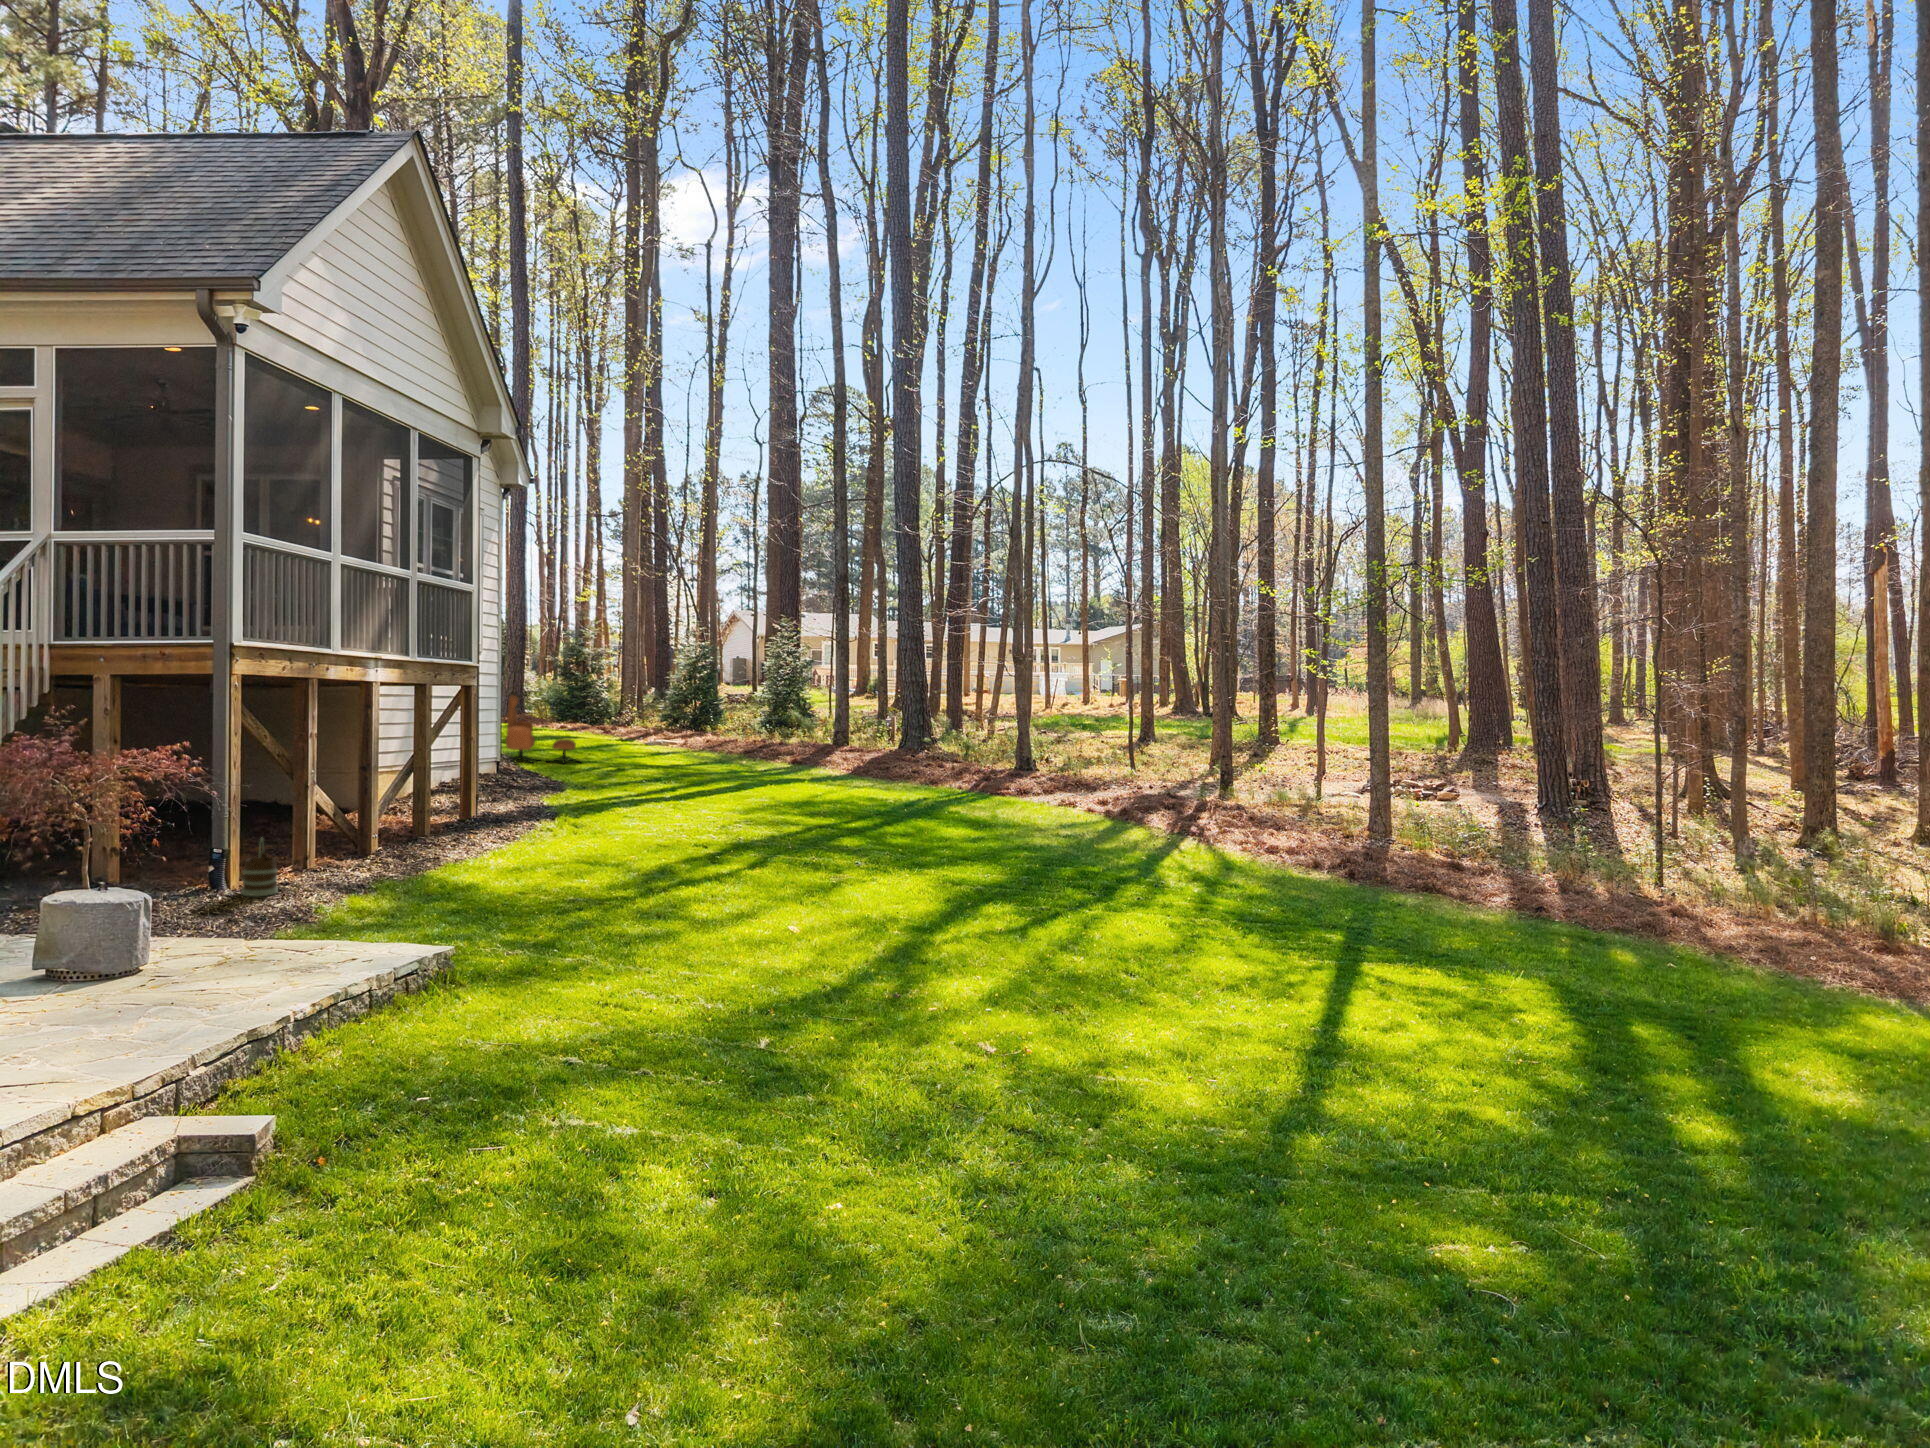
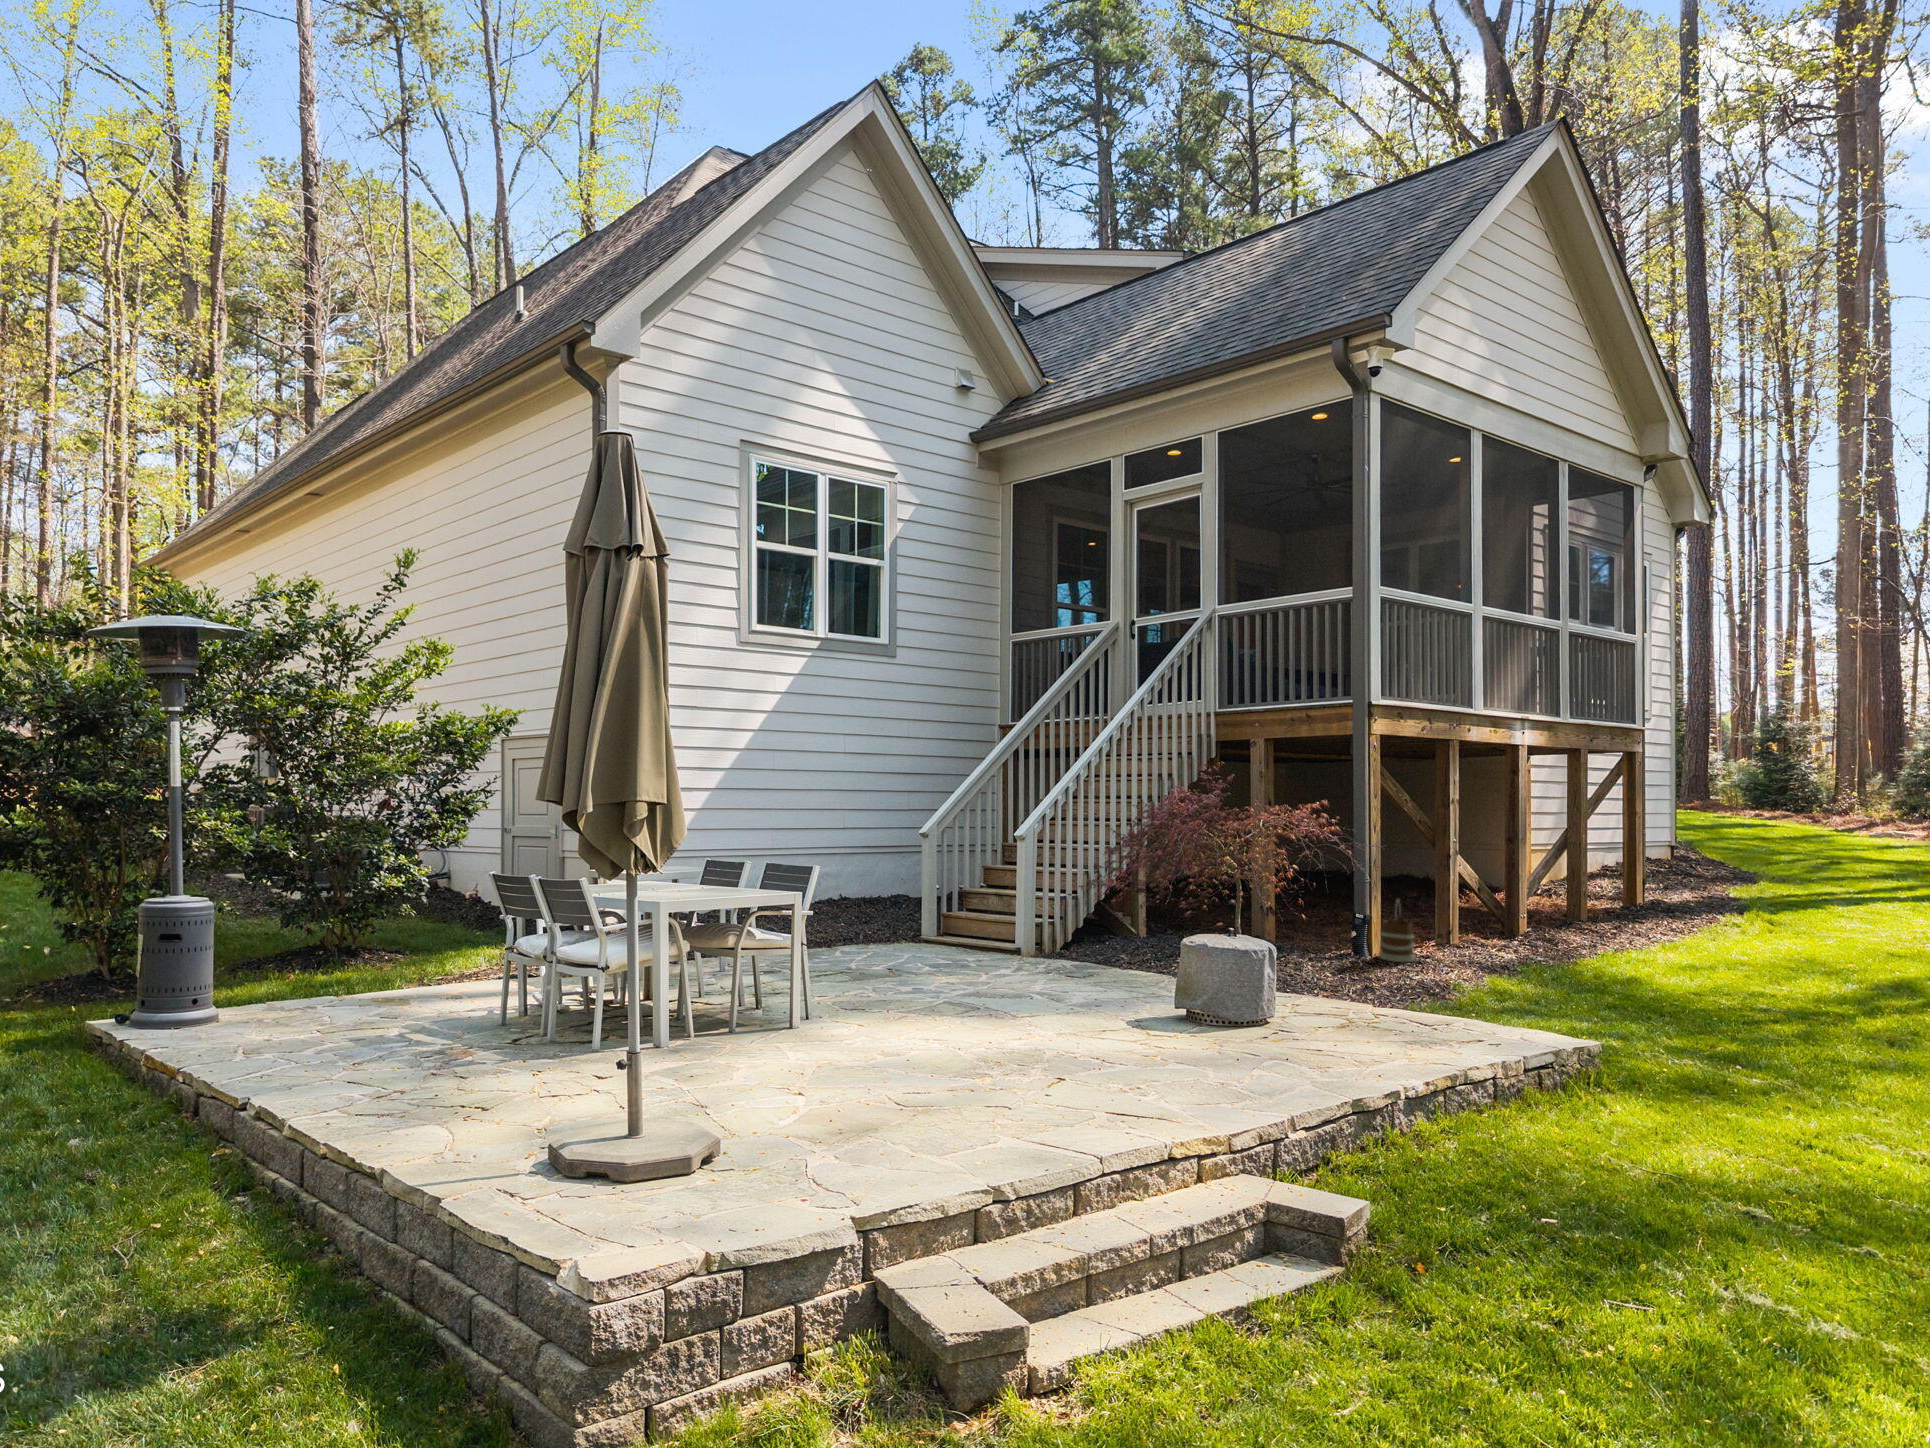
lounge chair: present [505,695,579,763] -> none [1675,770,1789,858]

